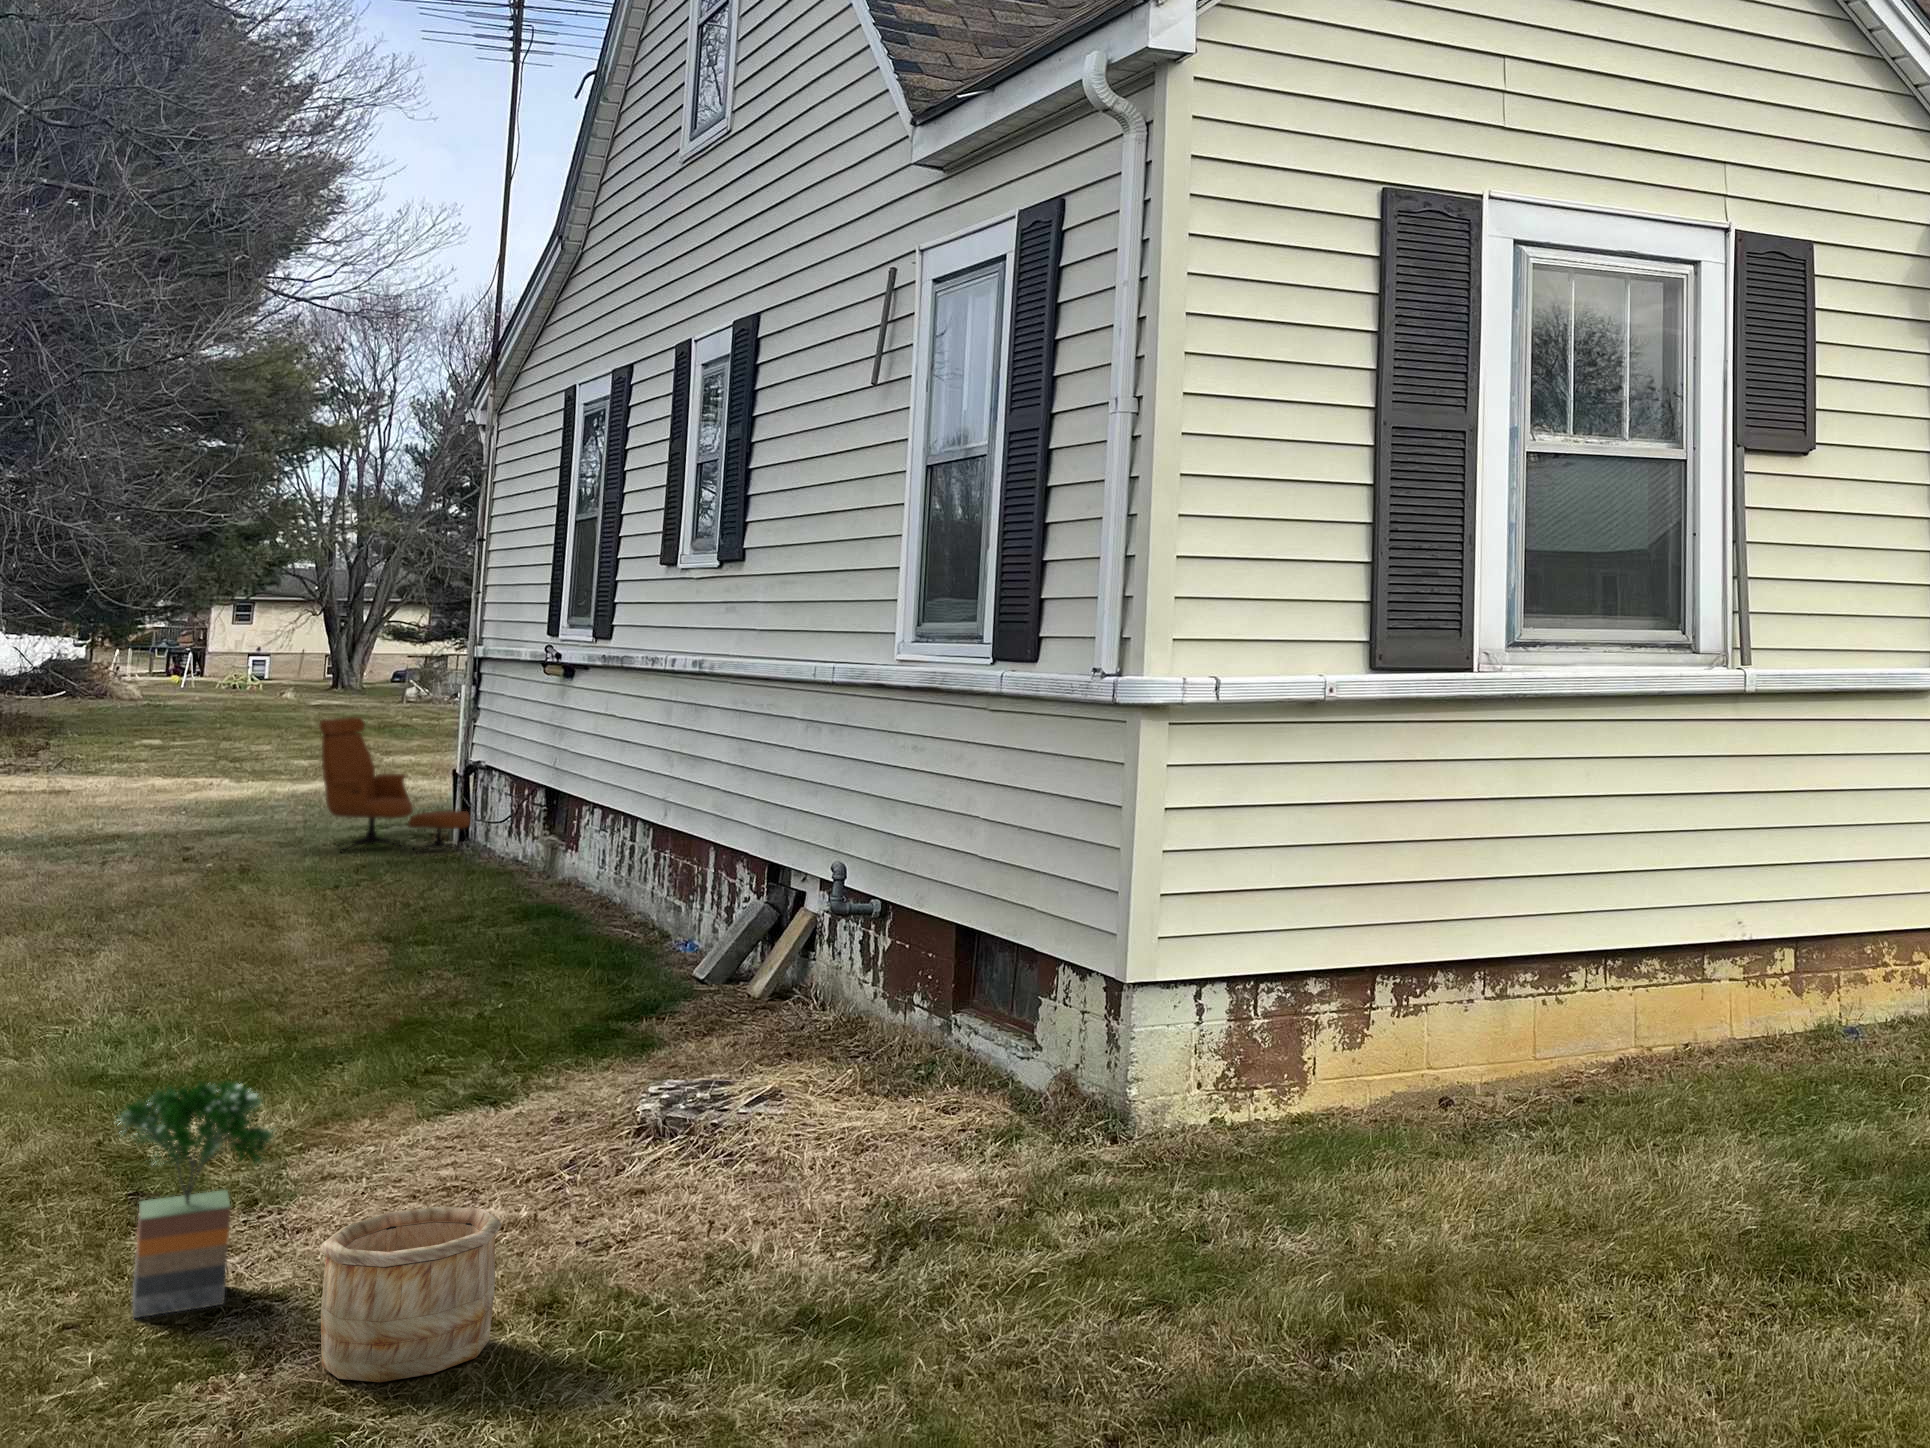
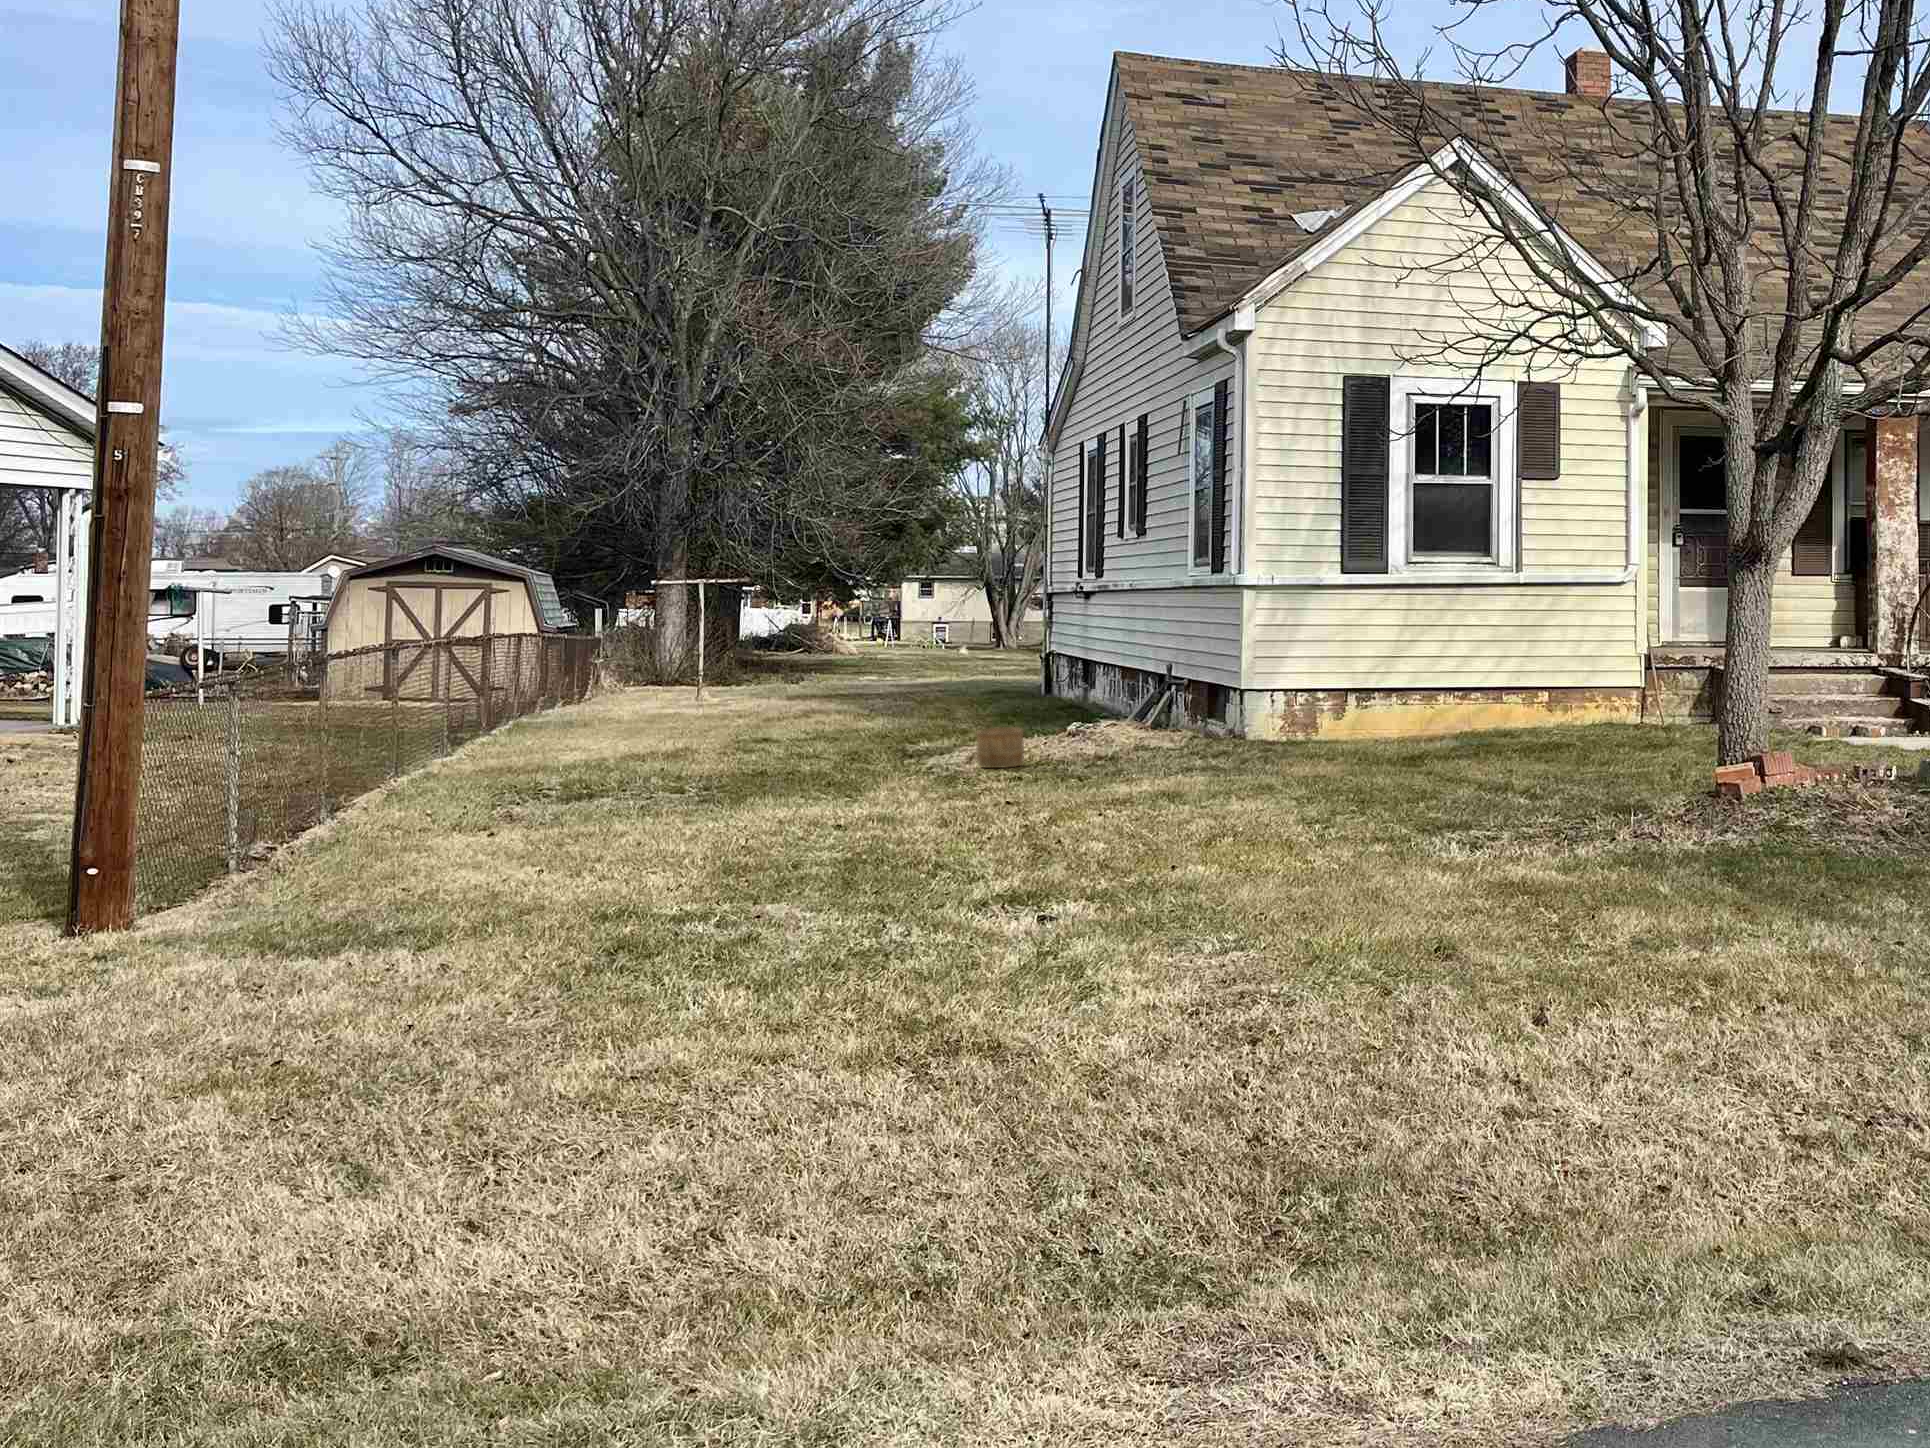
lounge chair: present [319,717,471,852] -> none [970,624,1051,698]
potted tree: present [115,1081,274,1318] -> none [915,696,962,764]

